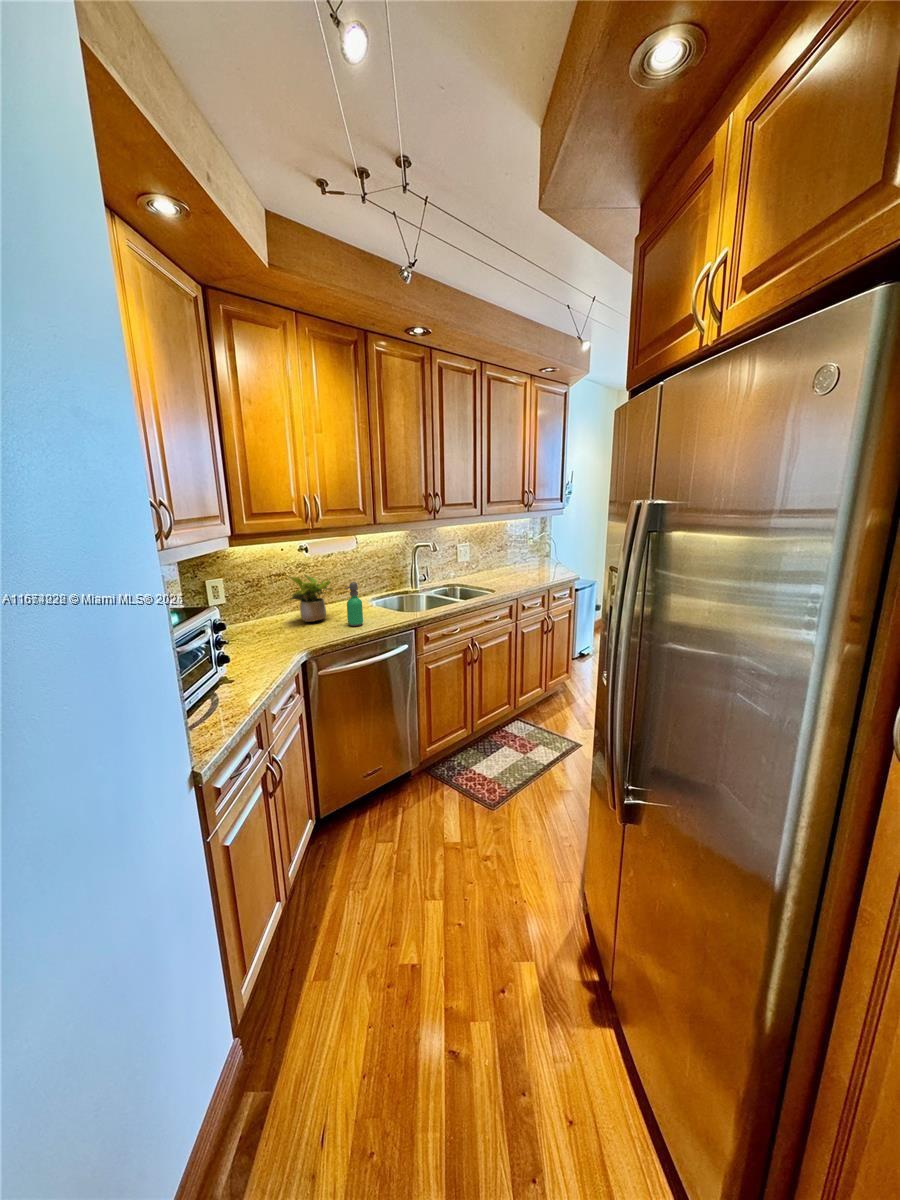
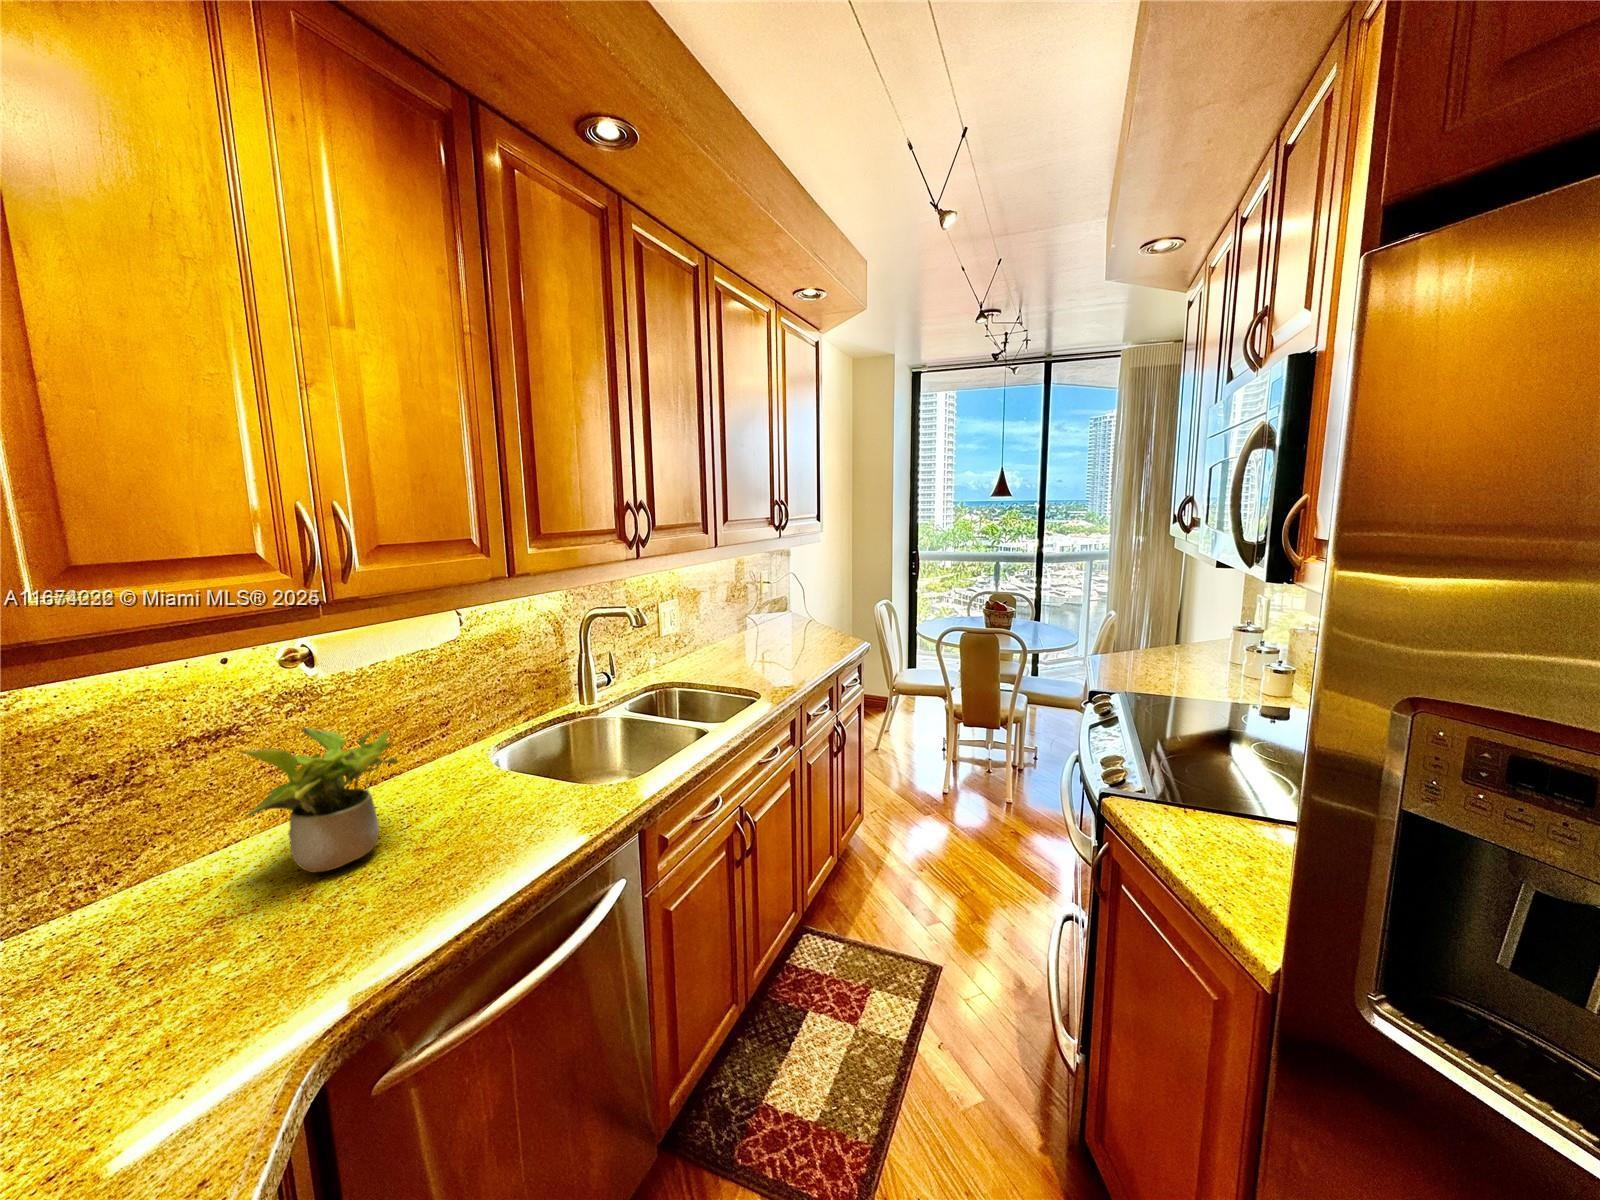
soap dispenser: present [346,582,363,626] -> none [449,740,500,864]

